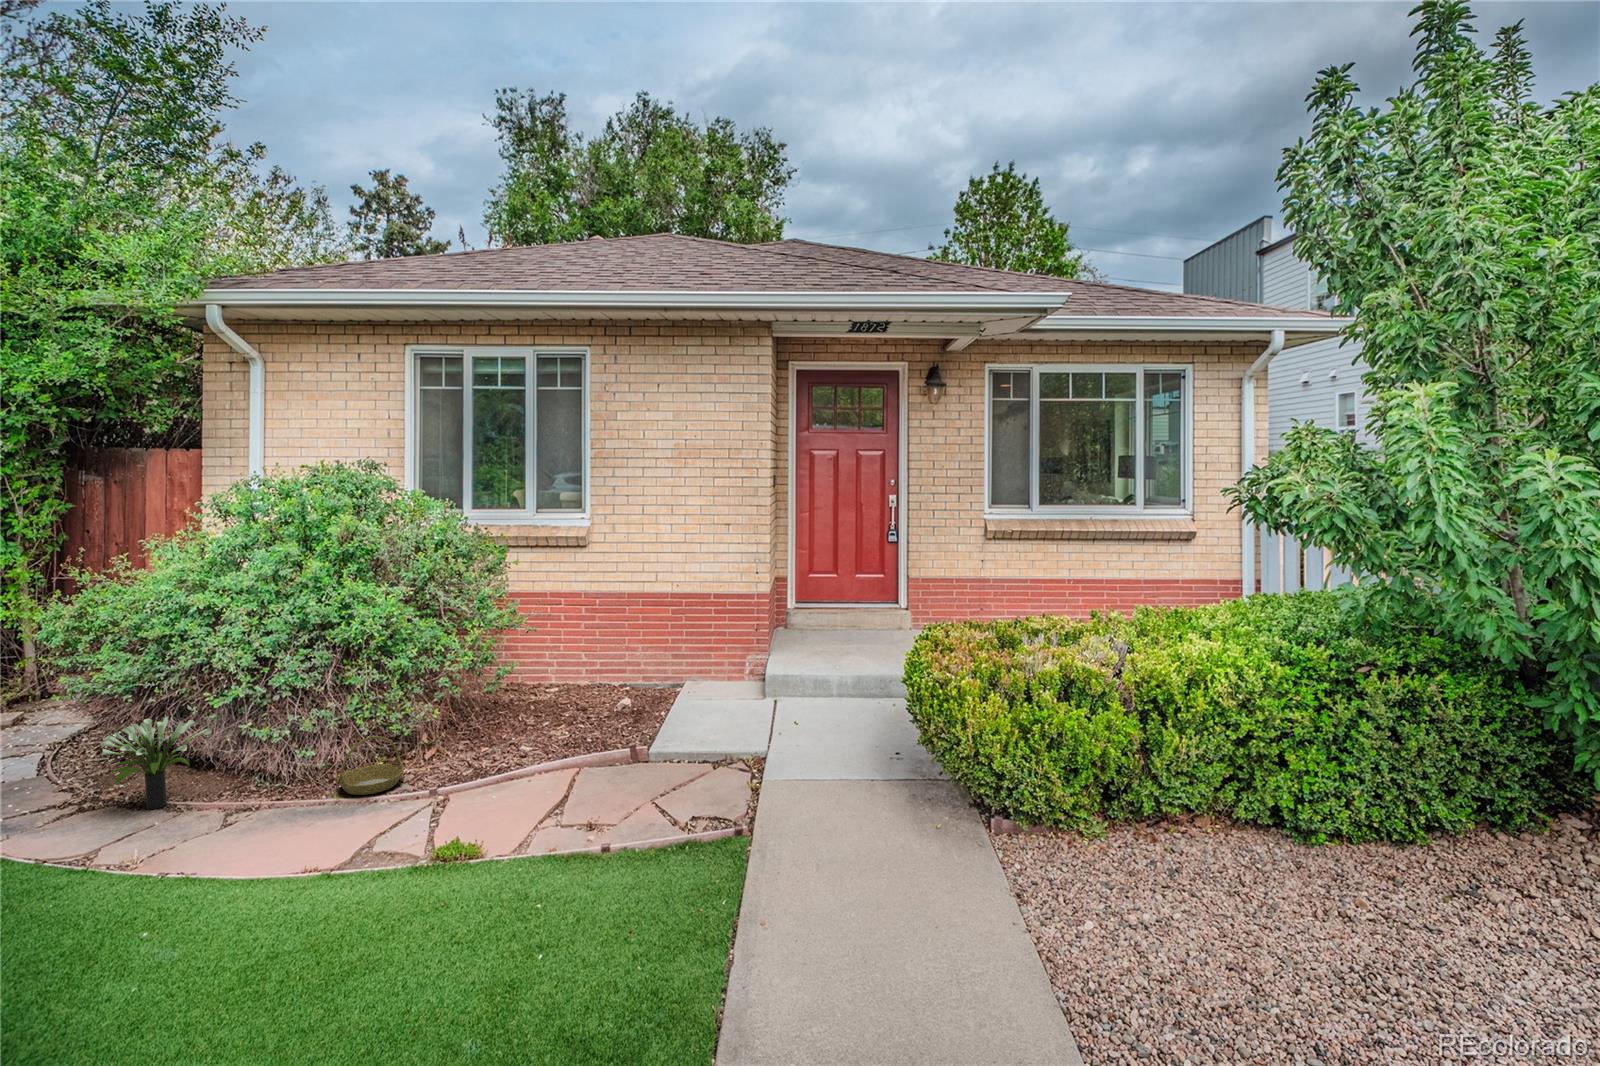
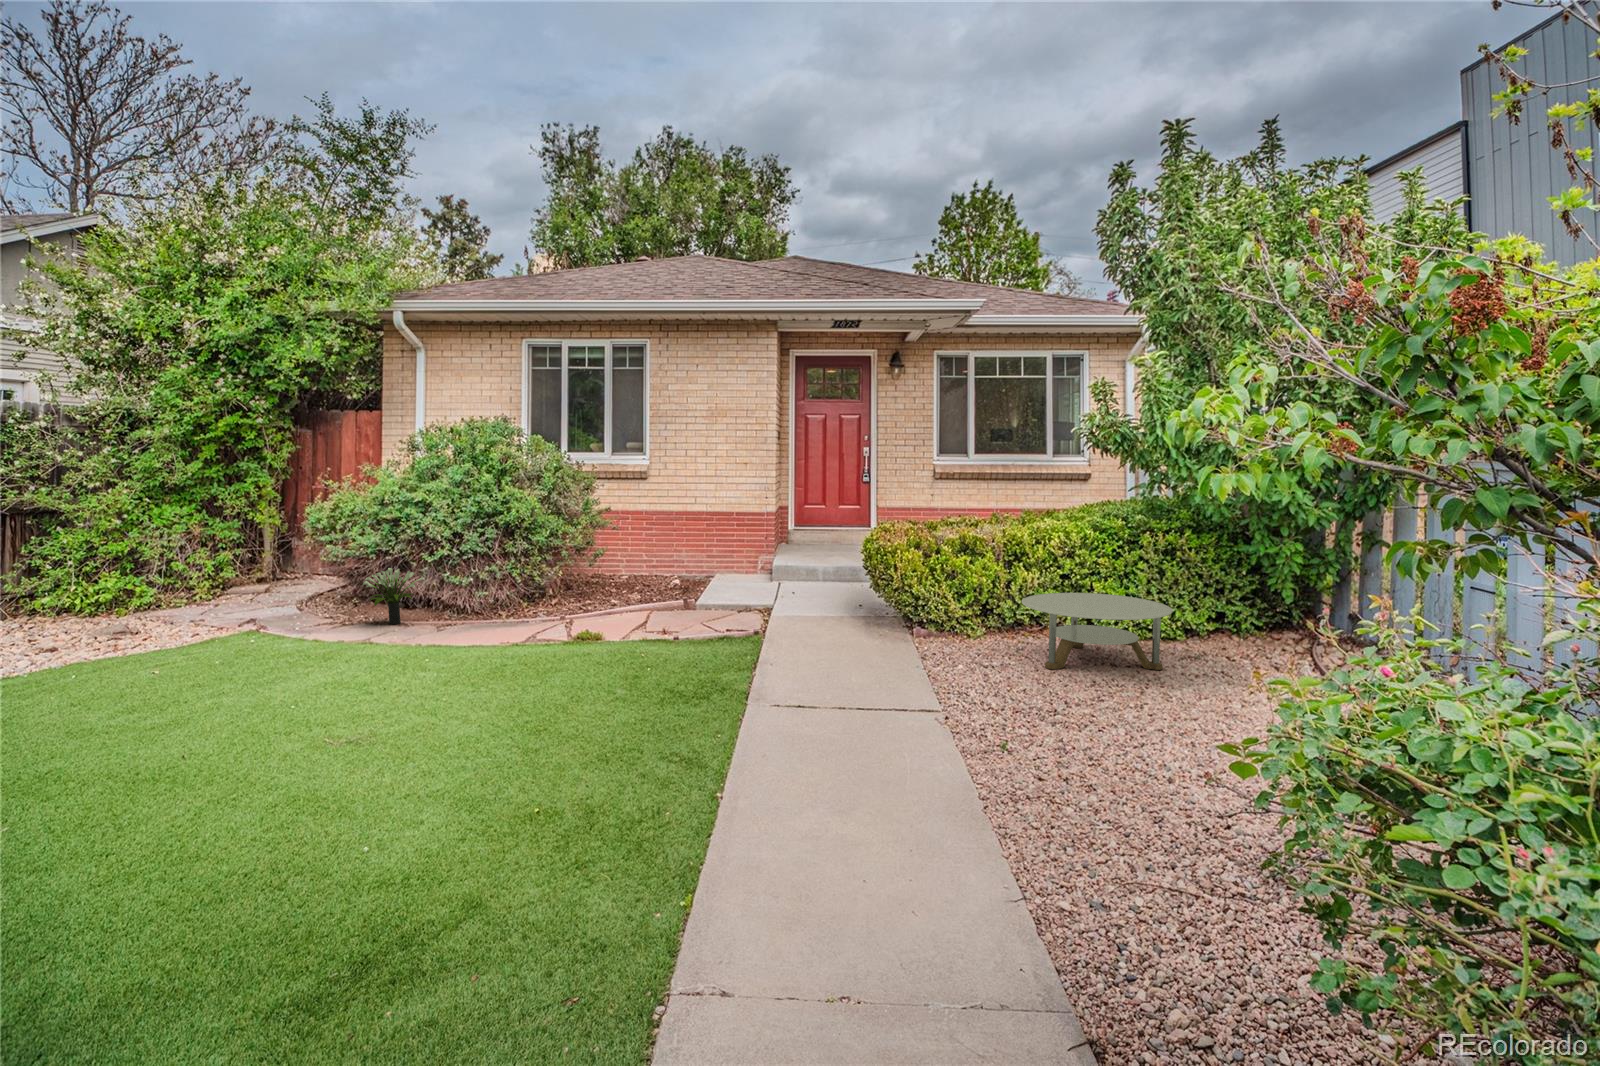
basket: present [337,736,404,795] -> none [504,585,544,619]
round table: none [1196,786,1499,971] -> present [1022,593,1172,670]

